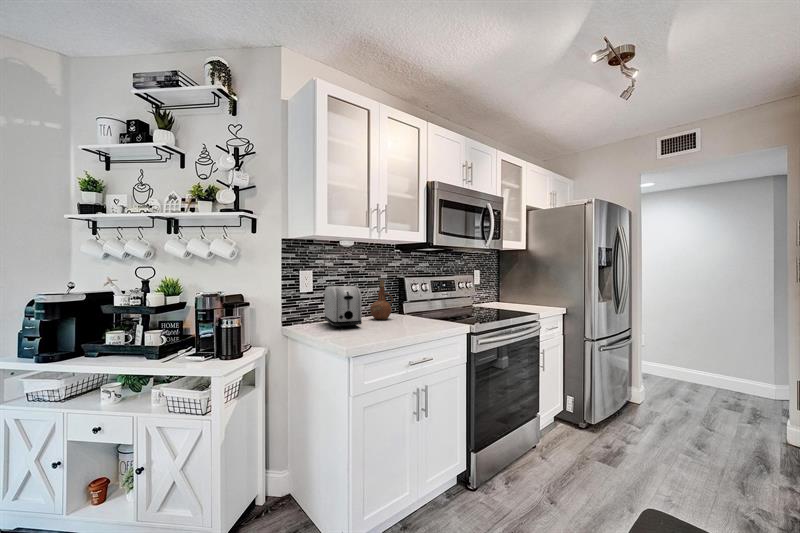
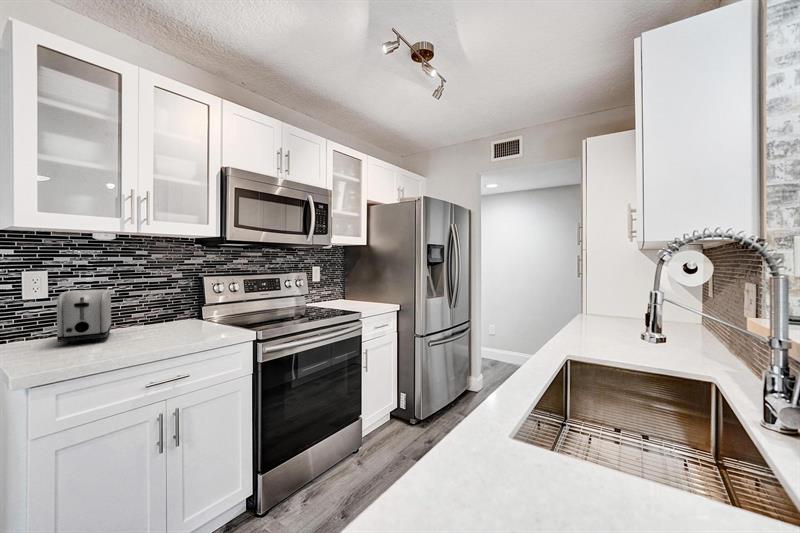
ceramic pitcher: present [370,281,393,319] -> none [145,281,178,328]

